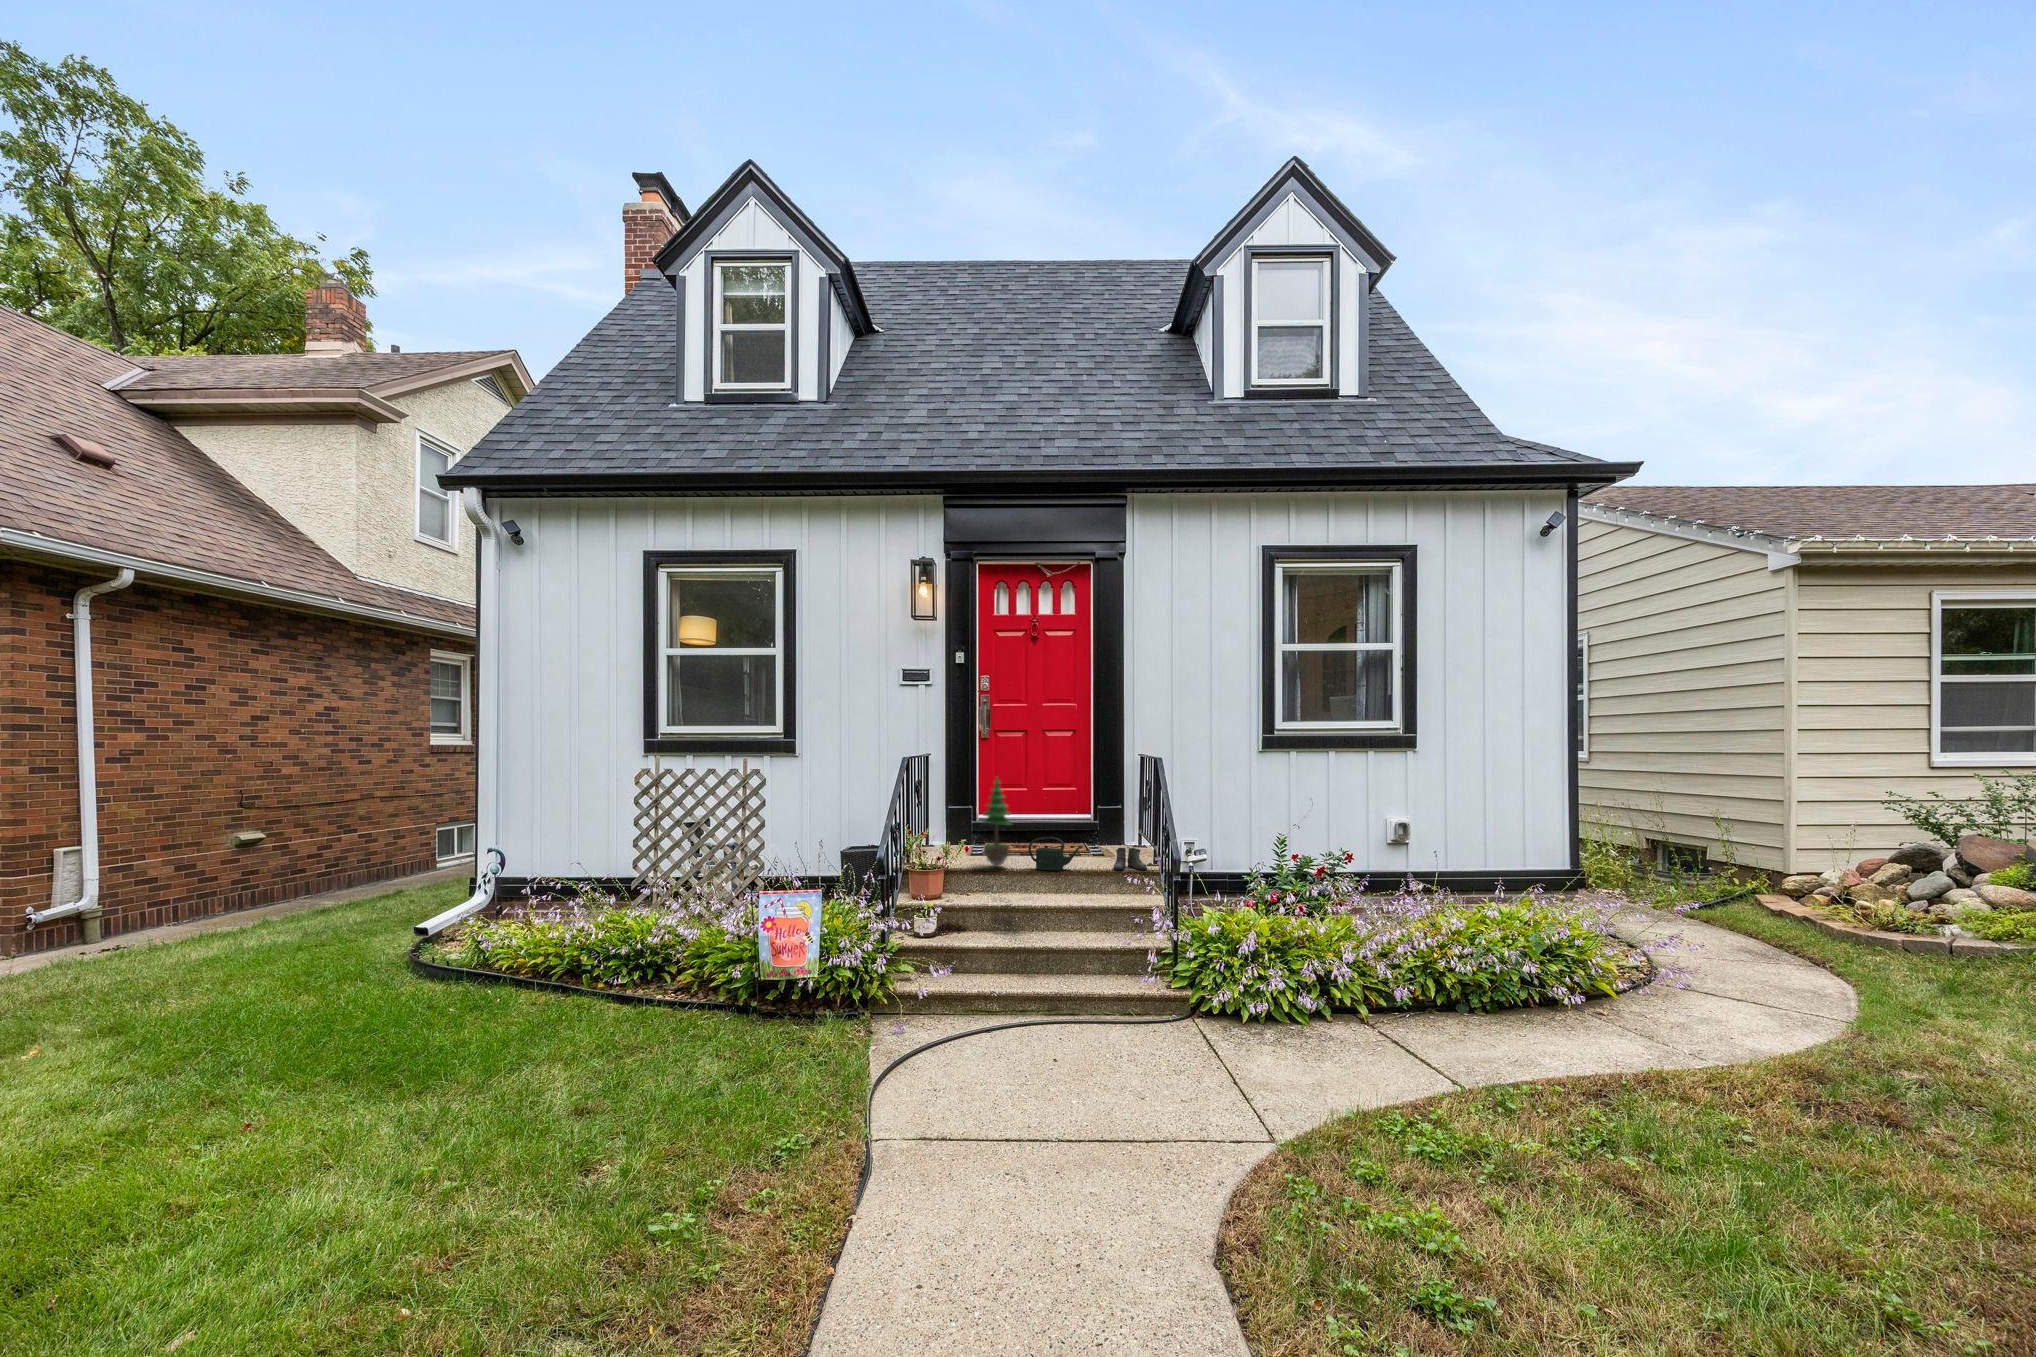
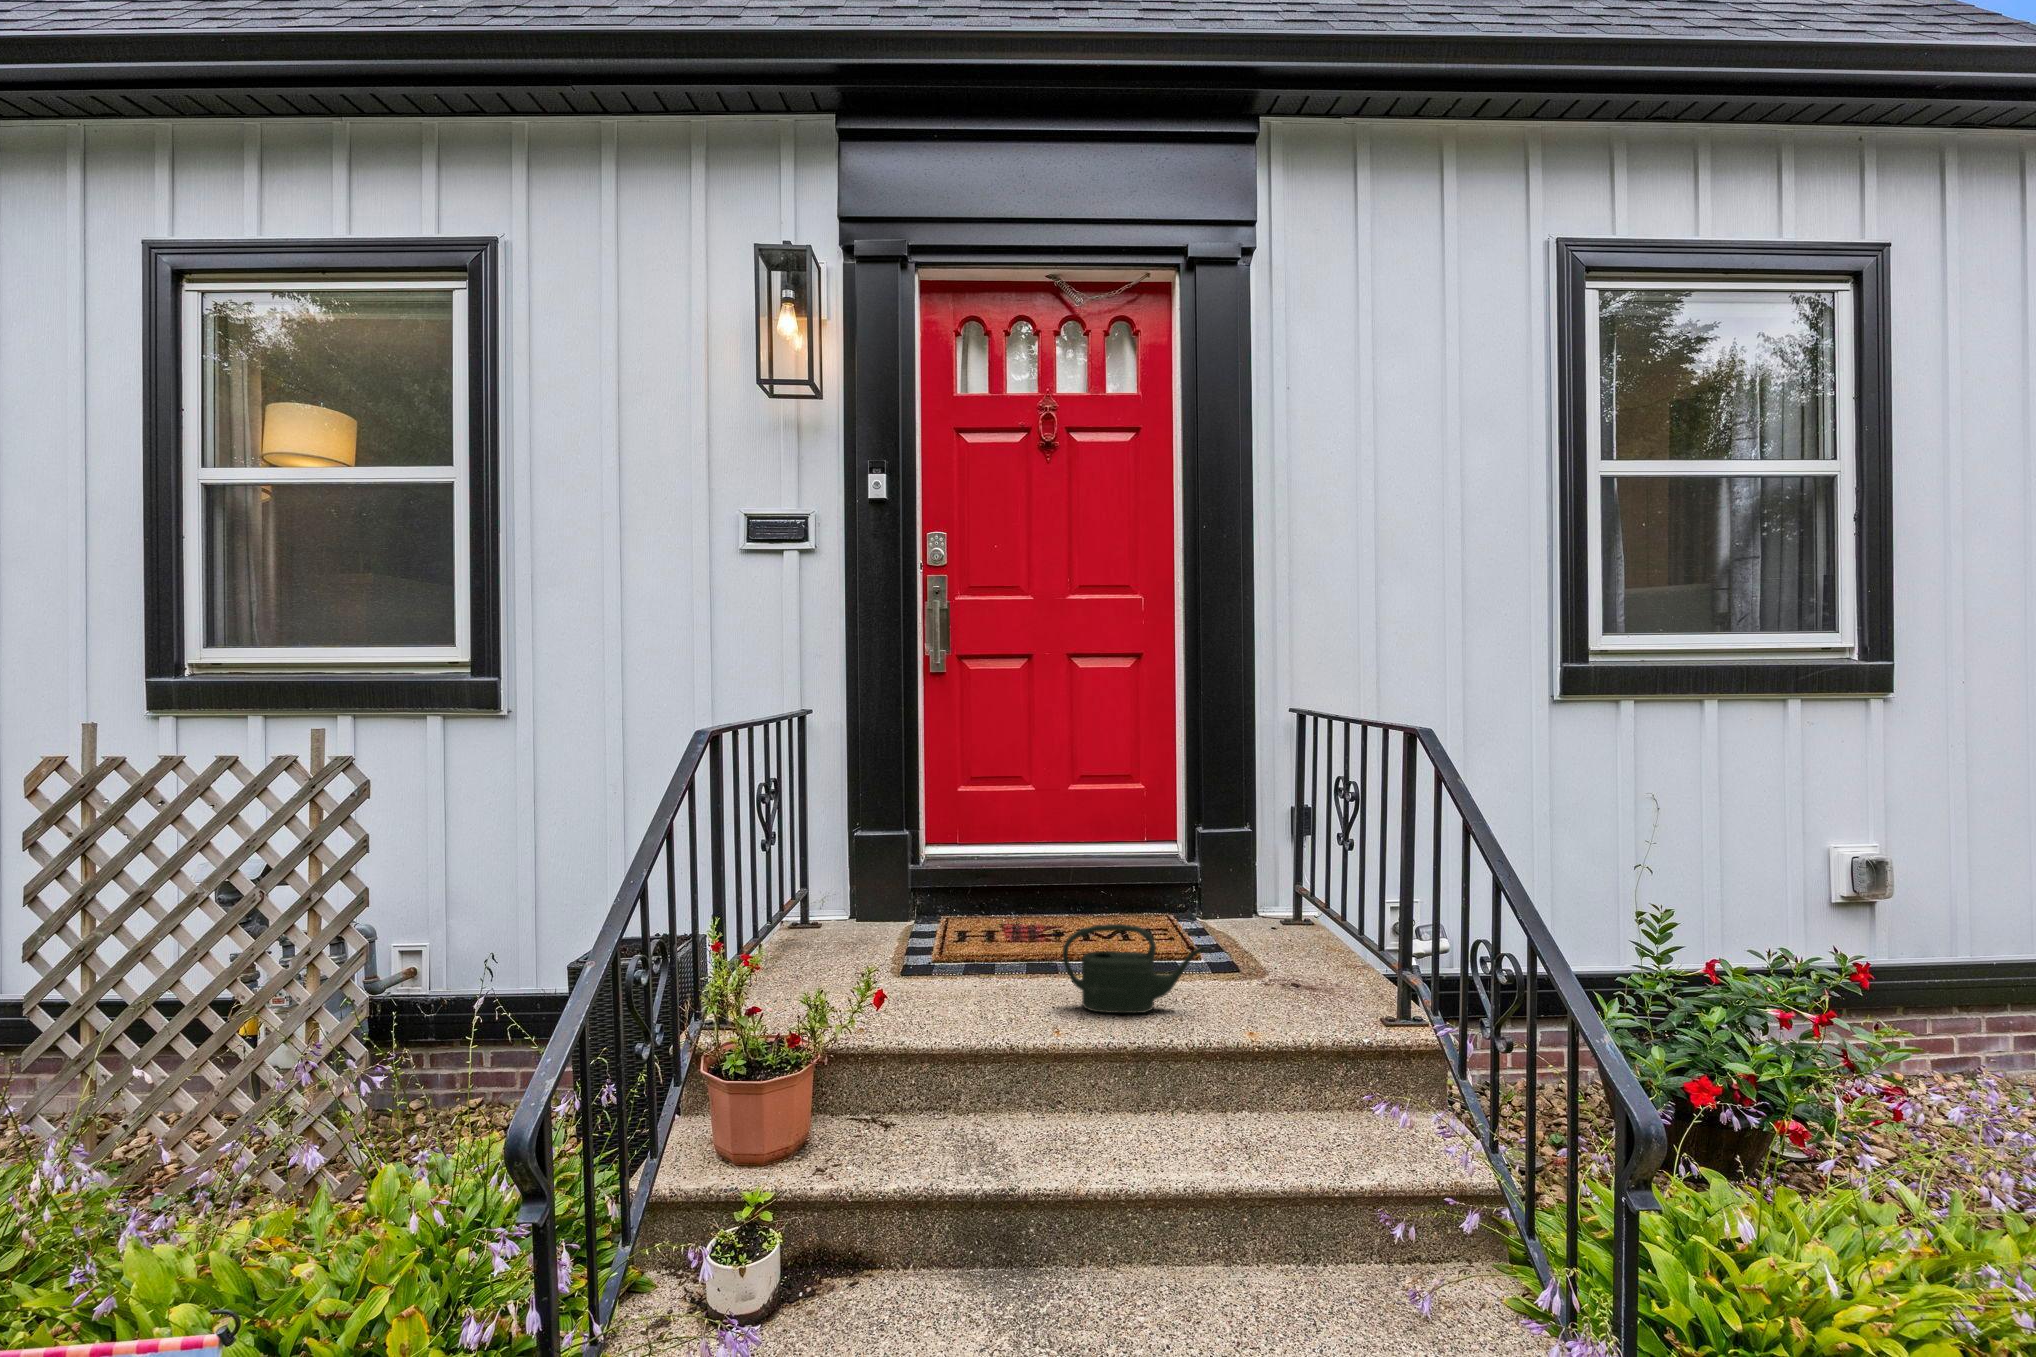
potted tree: present [982,778,1011,867] -> none [935,766,1021,1005]
boots: present [1113,848,1147,870] -> none [1262,943,1365,1008]

